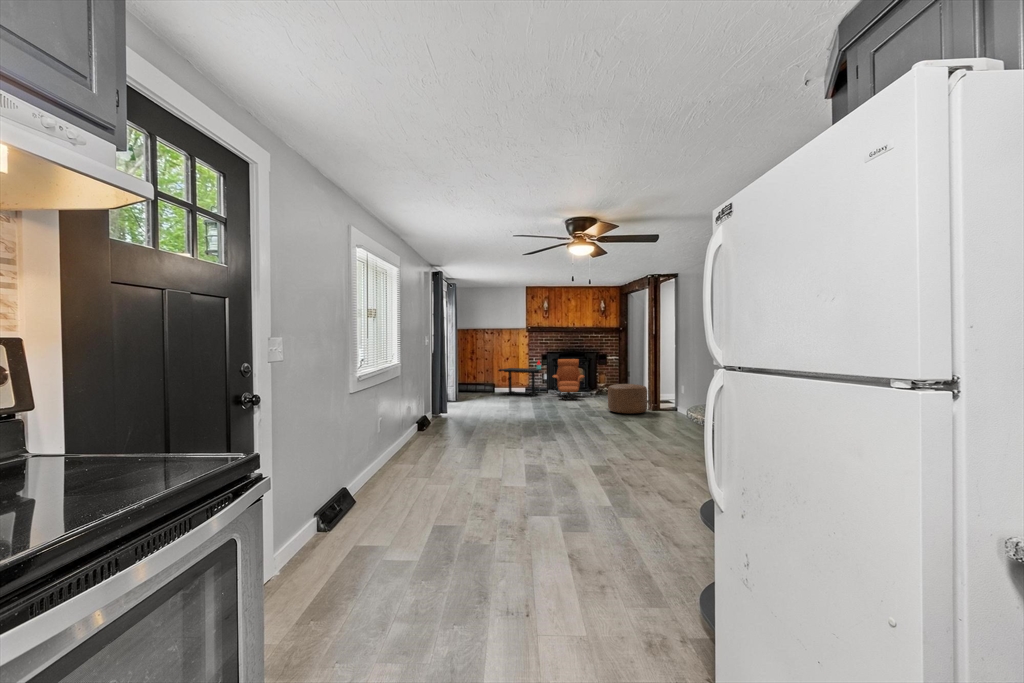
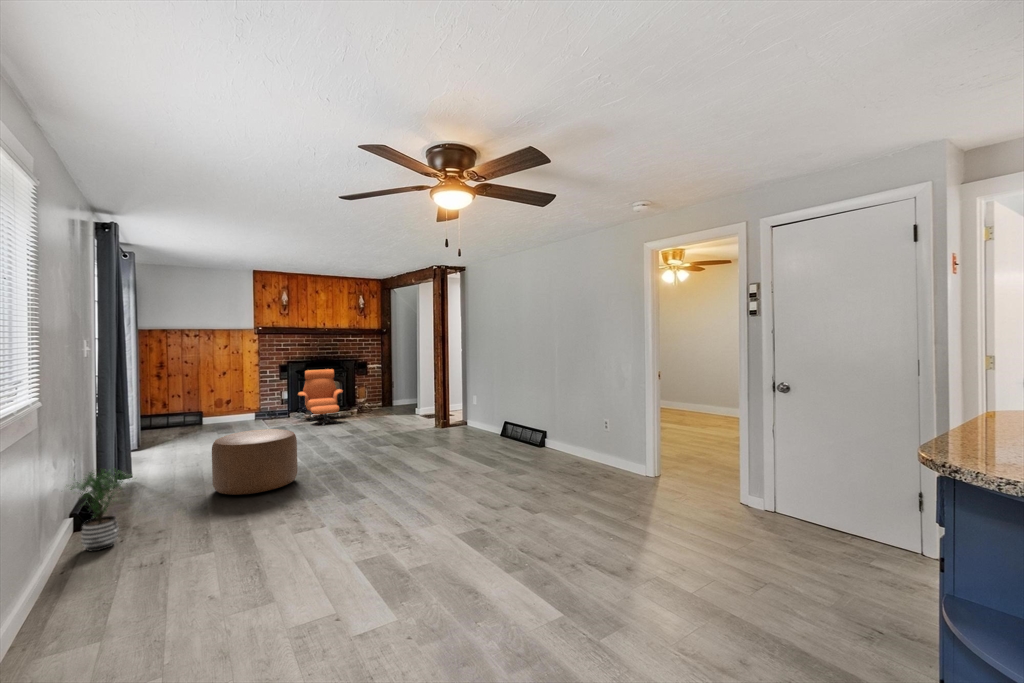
side table: present [499,361,543,396] -> none [210,373,283,426]
ottoman: present [608,384,647,414] -> present [212,429,298,495]
potted plant: none [411,401,441,441] -> present [70,469,129,552]

